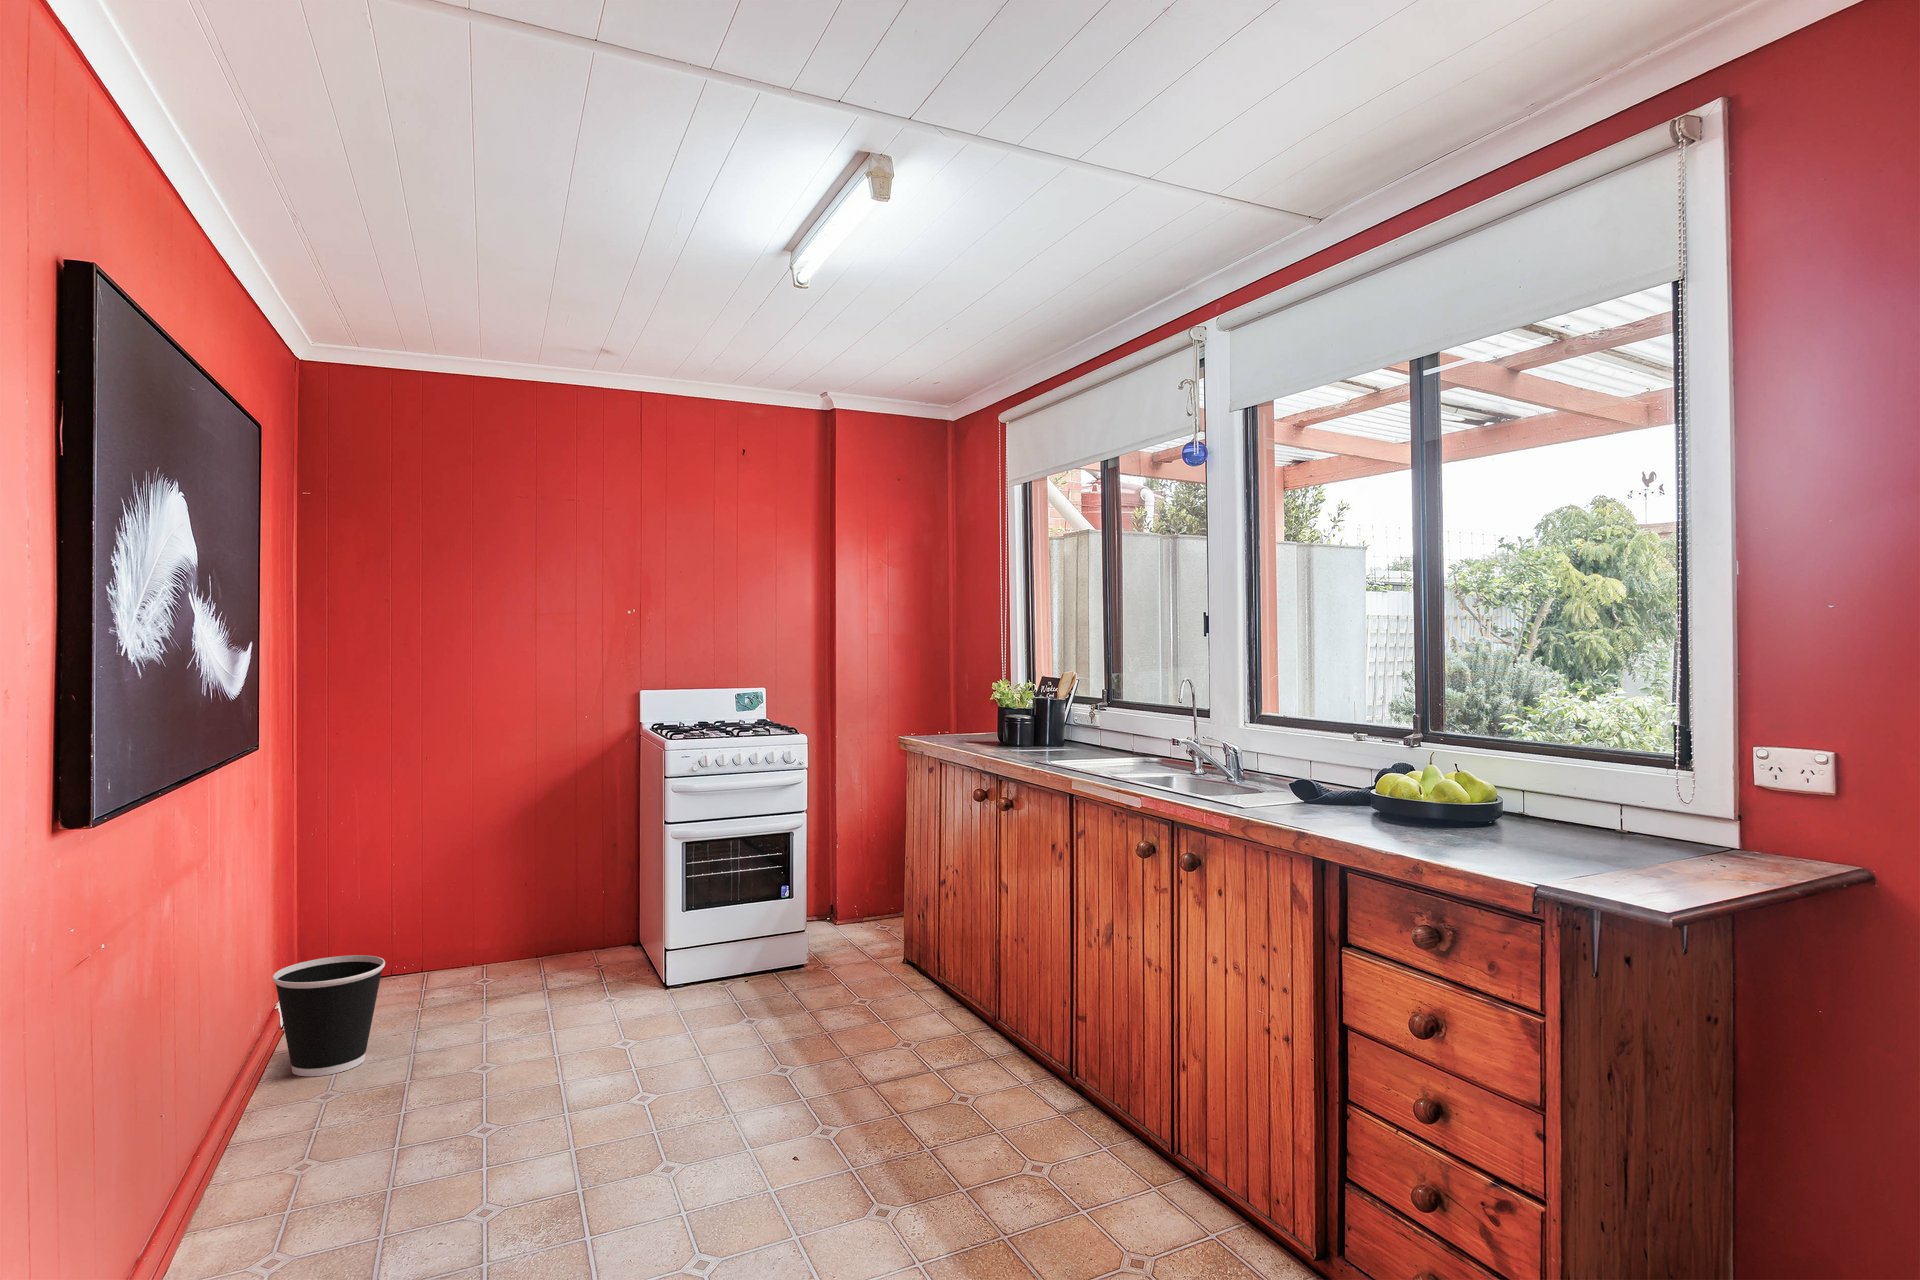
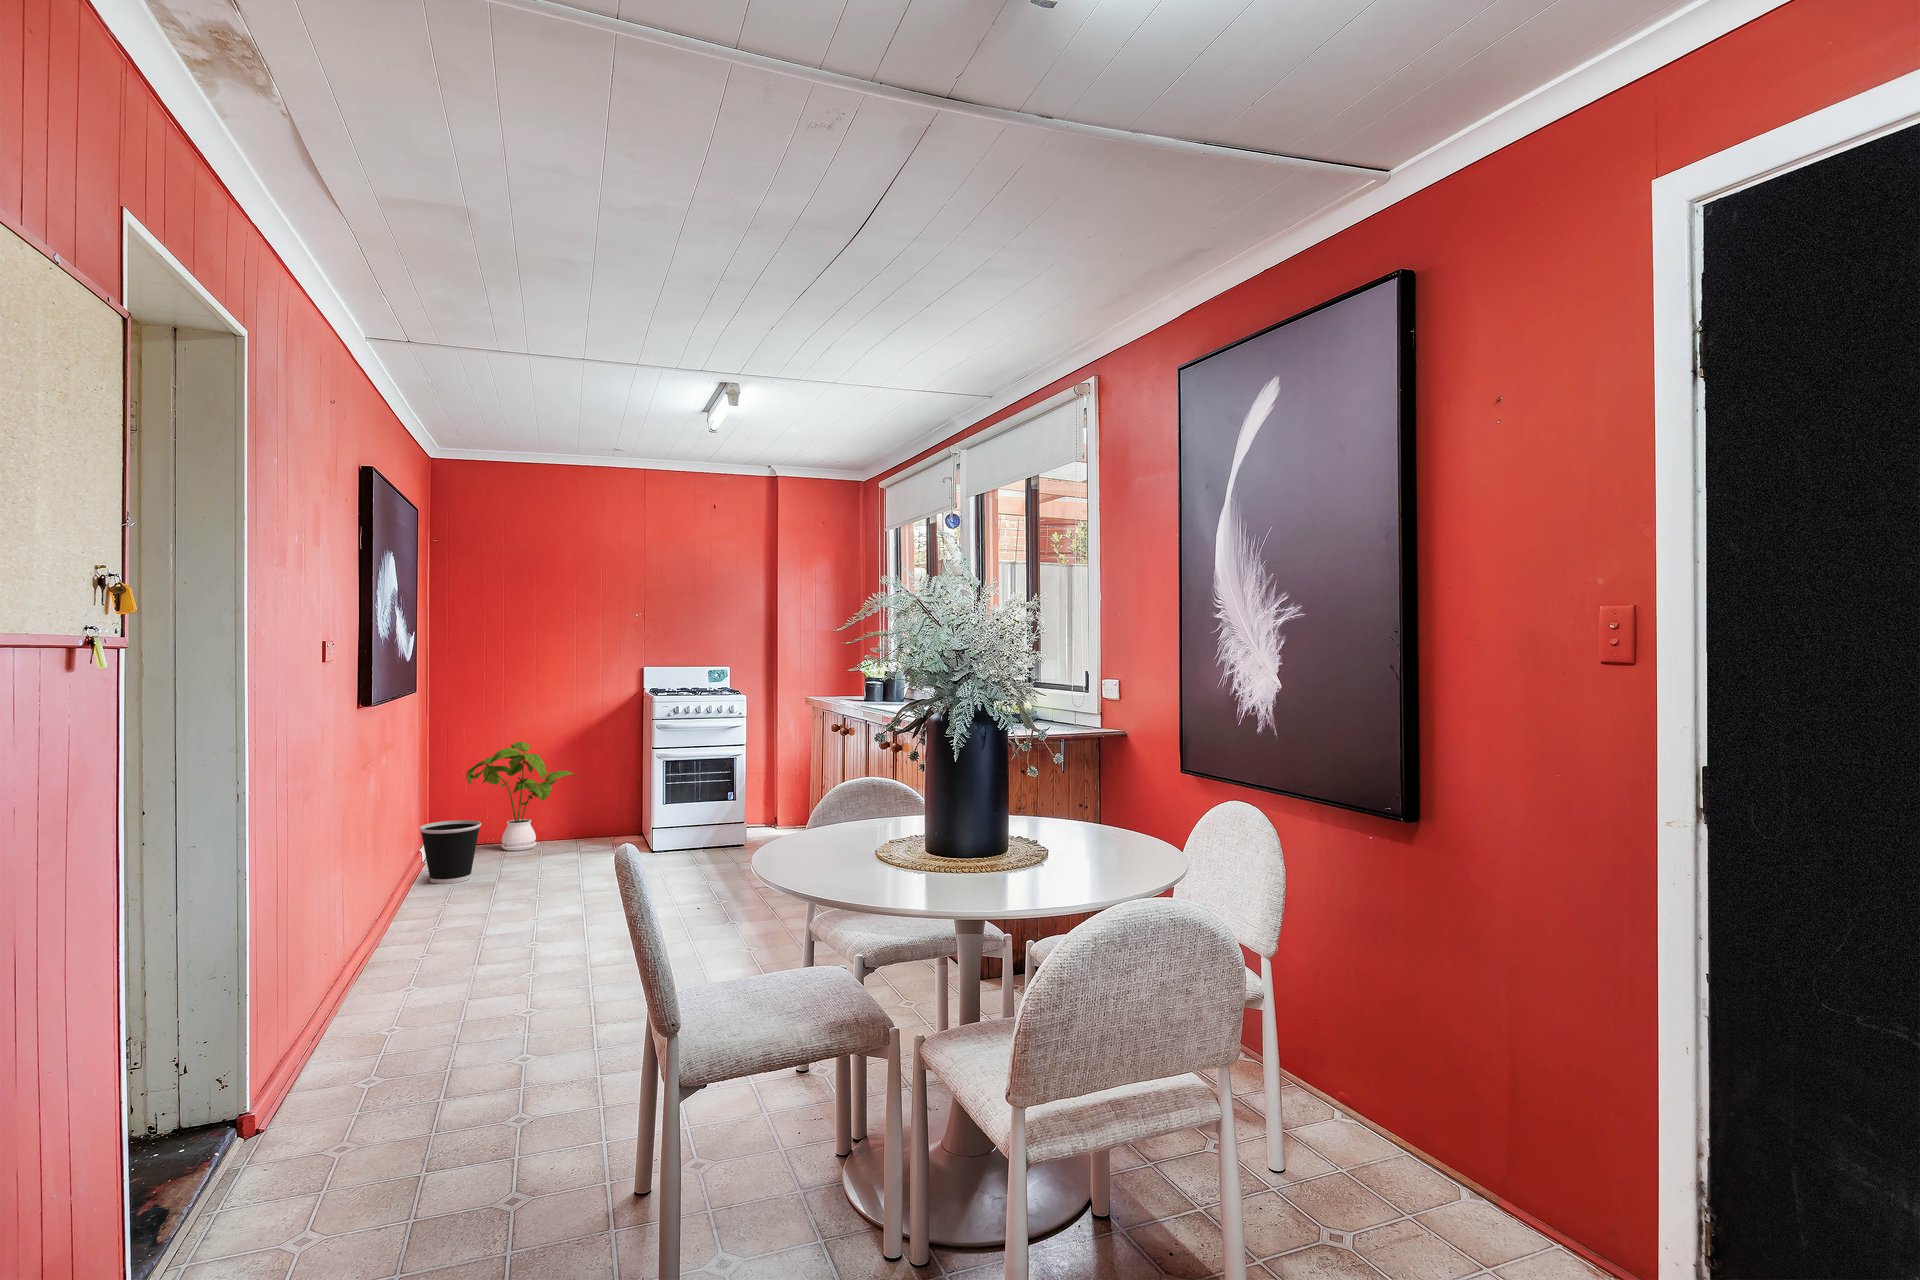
house plant: none [356,813,538,991] -> present [466,742,577,851]

